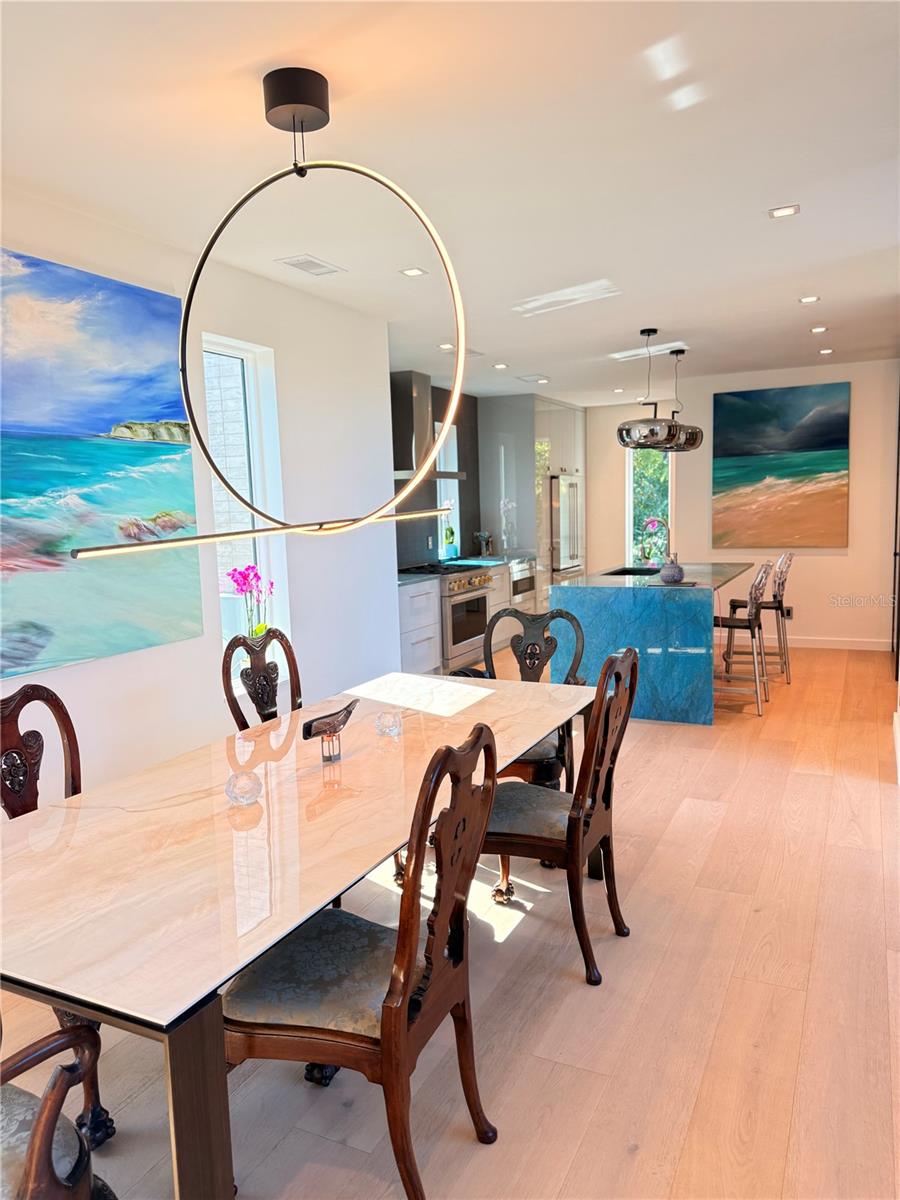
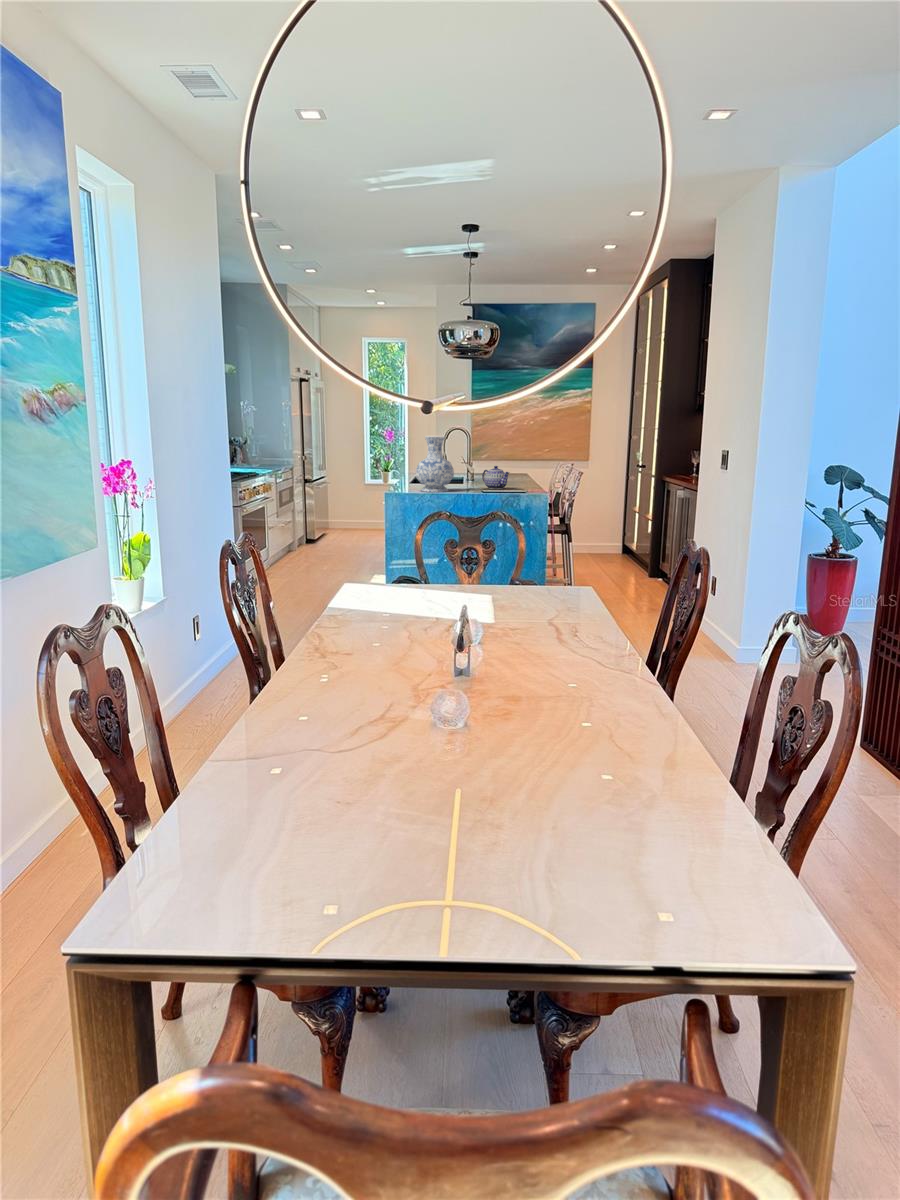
vase: none [586,532,624,587] -> present [416,436,454,492]

